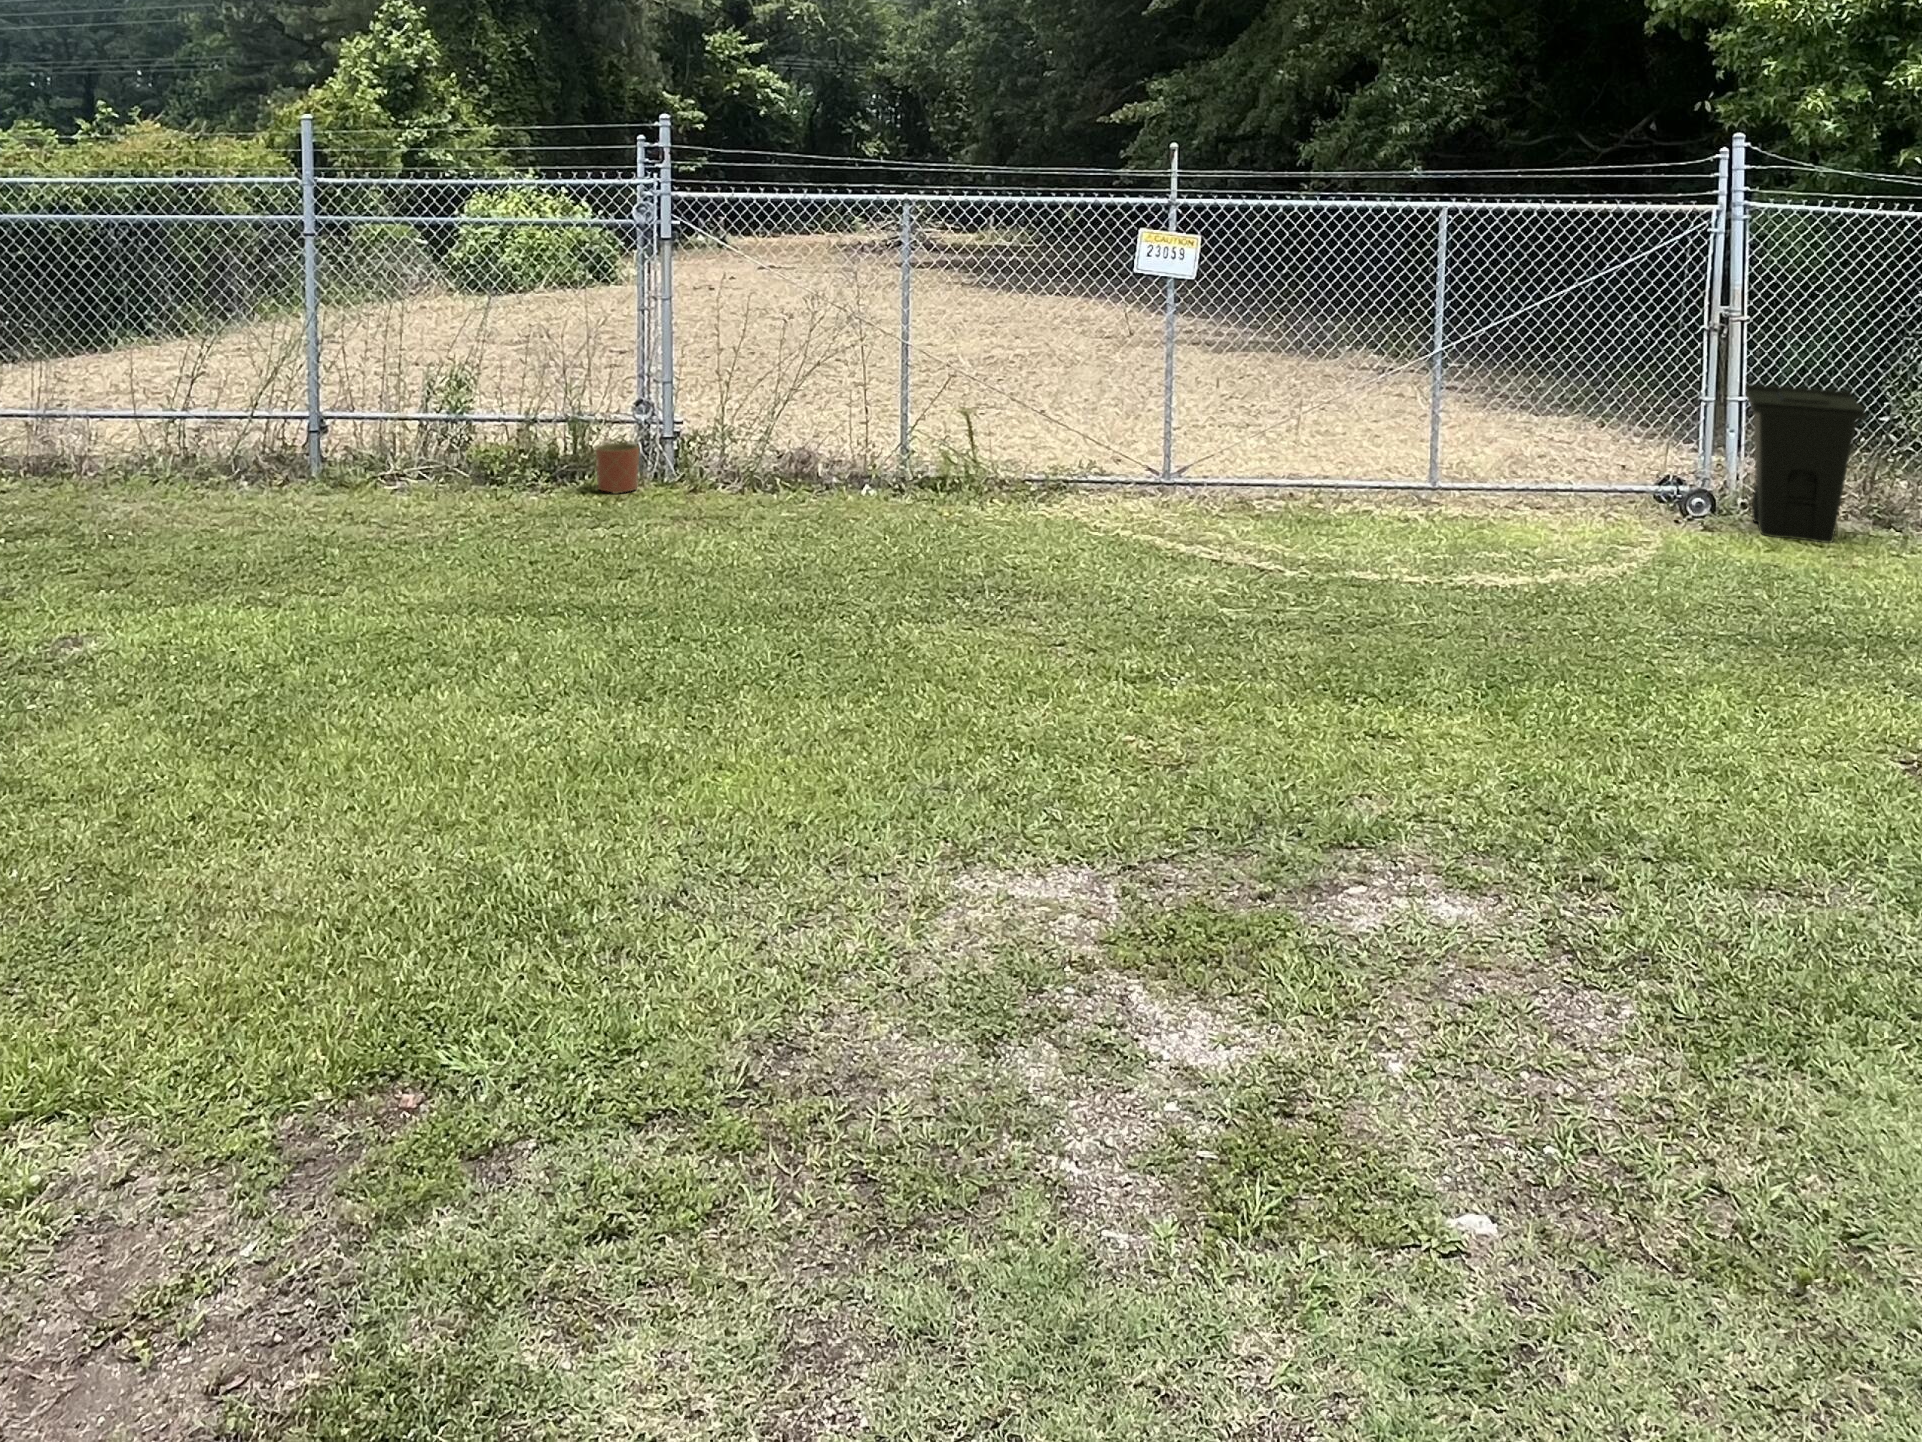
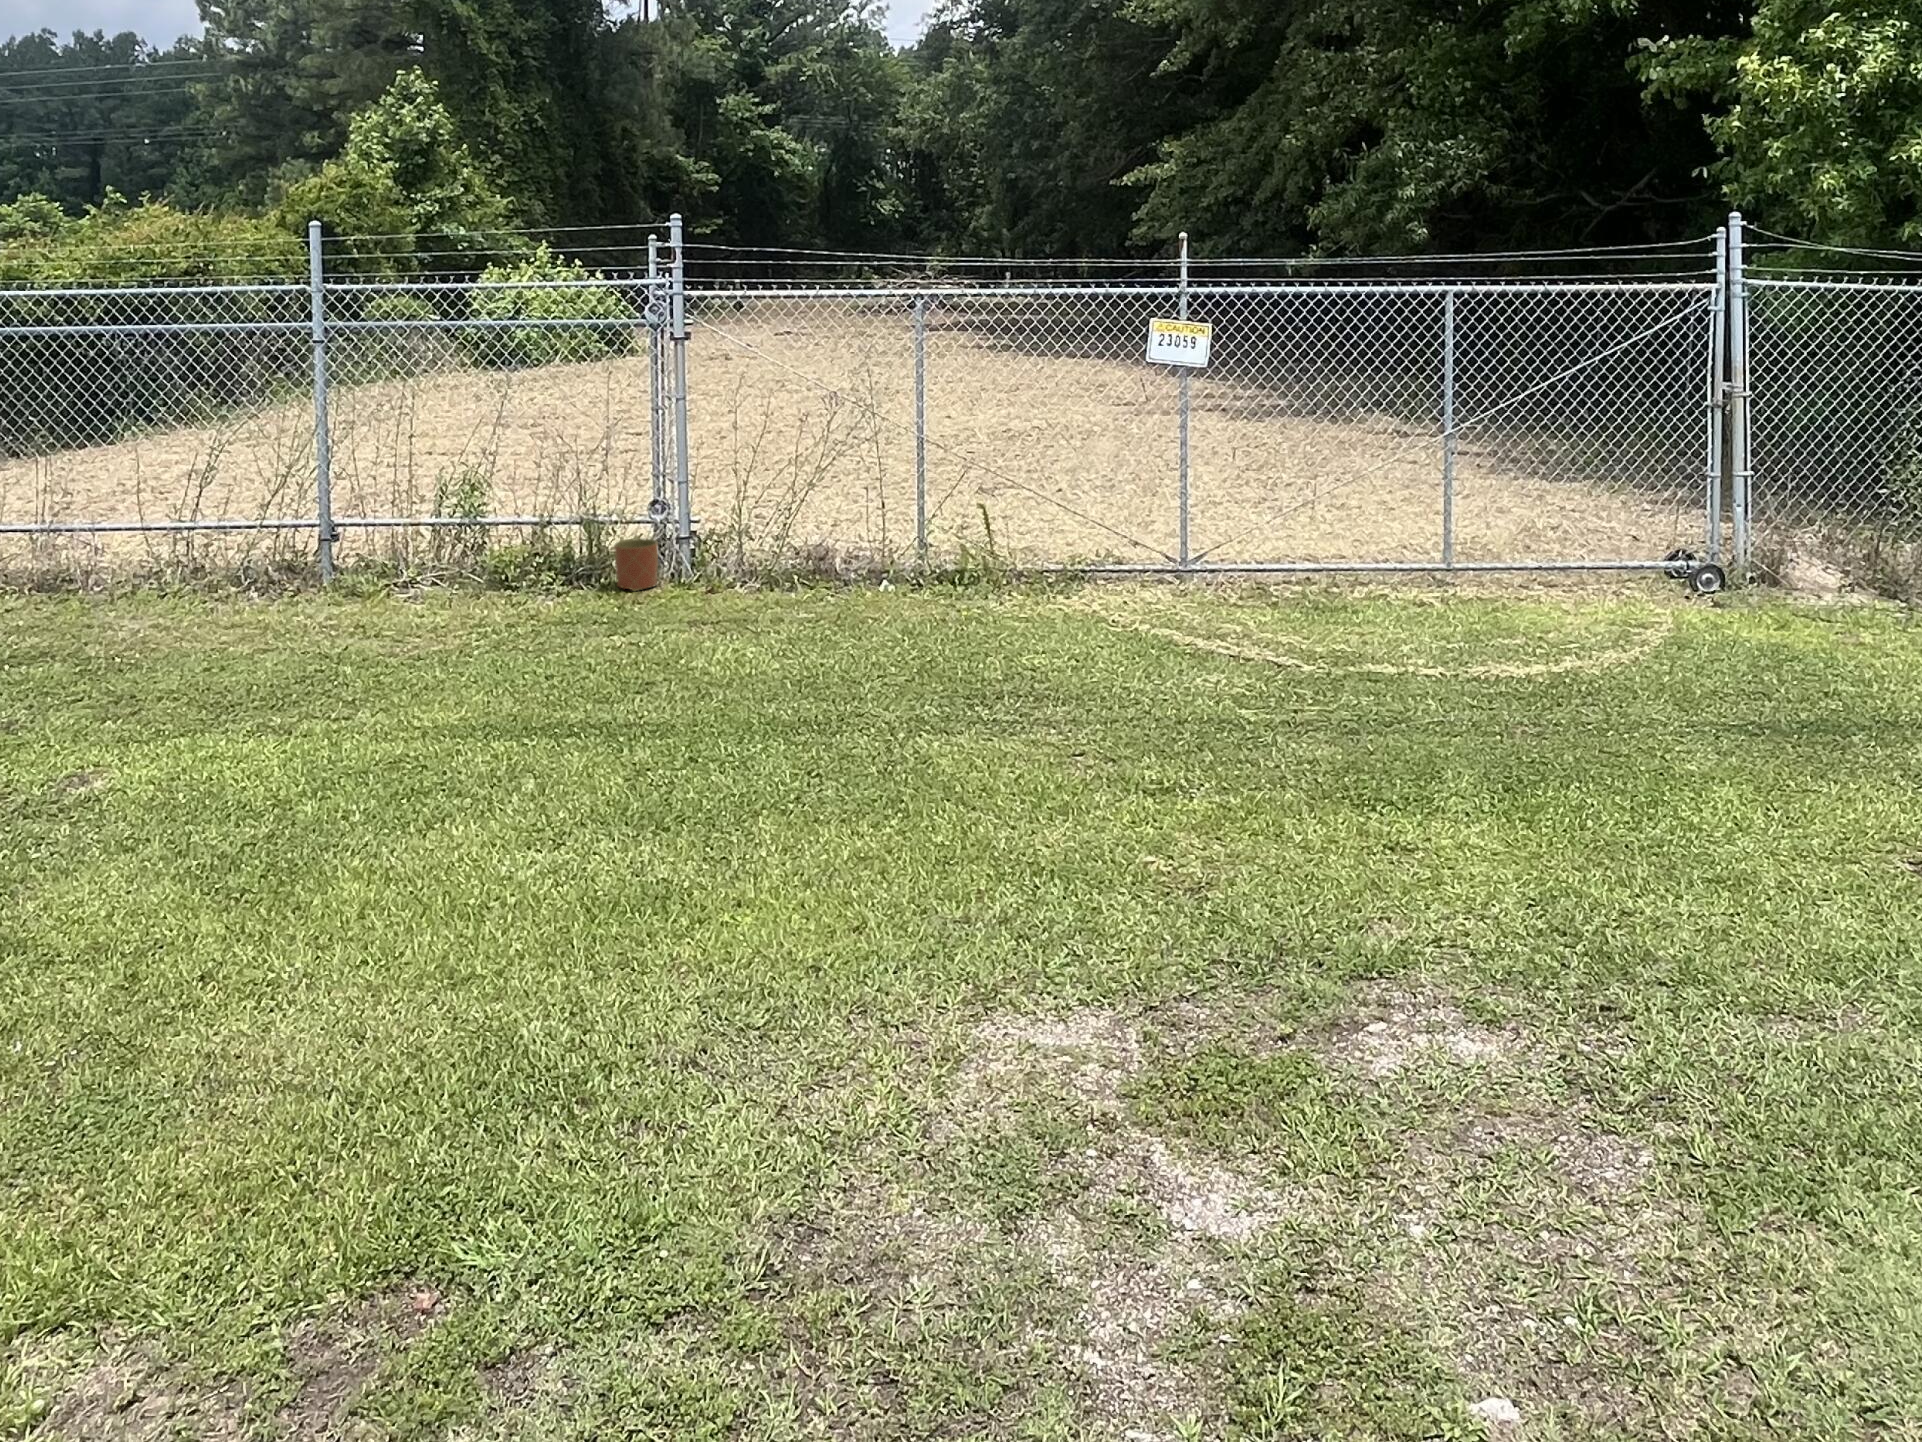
trash can: present [1745,384,1866,543] -> none [1750,459,1867,618]

